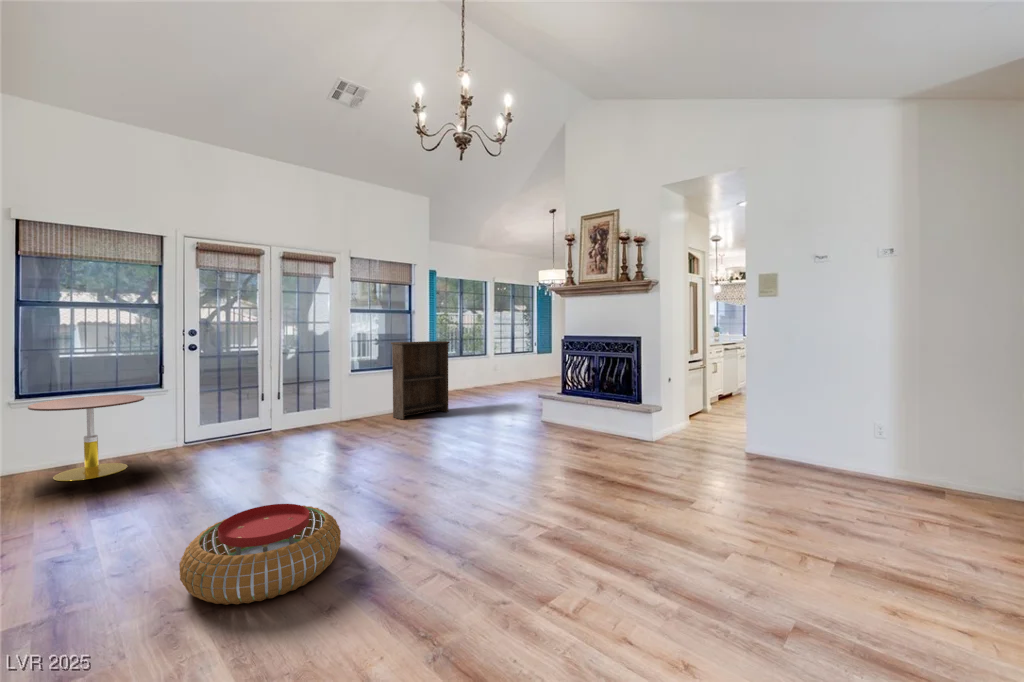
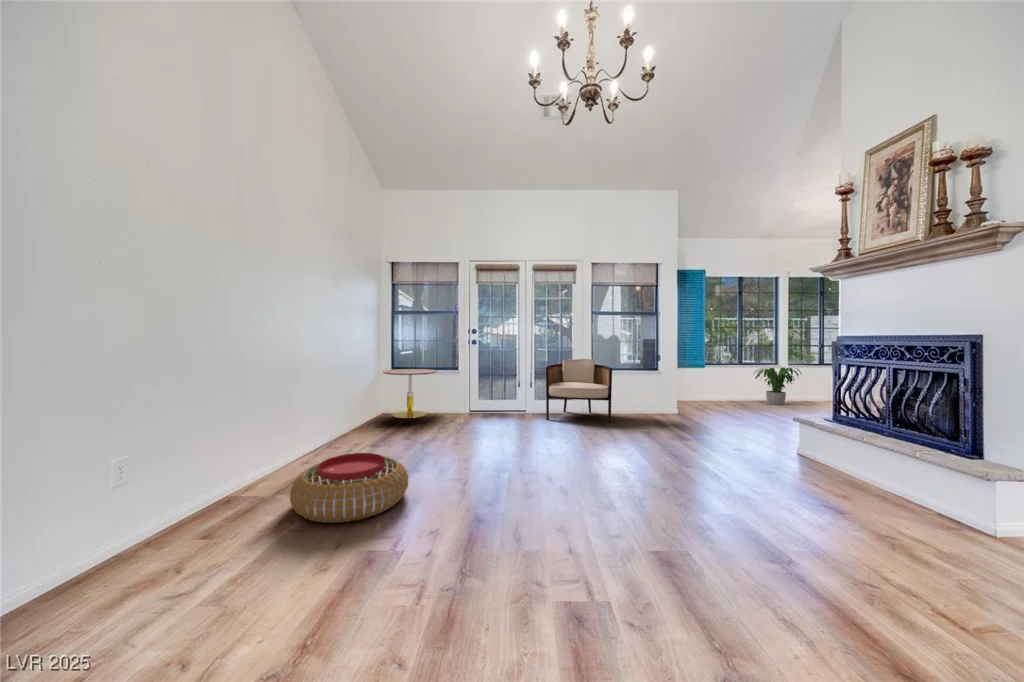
bookshelf: present [391,341,449,419] -> none [626,343,692,420]
potted plant: none [467,358,500,389] -> present [755,367,802,405]
armchair: none [310,362,390,436] -> present [546,359,612,422]

